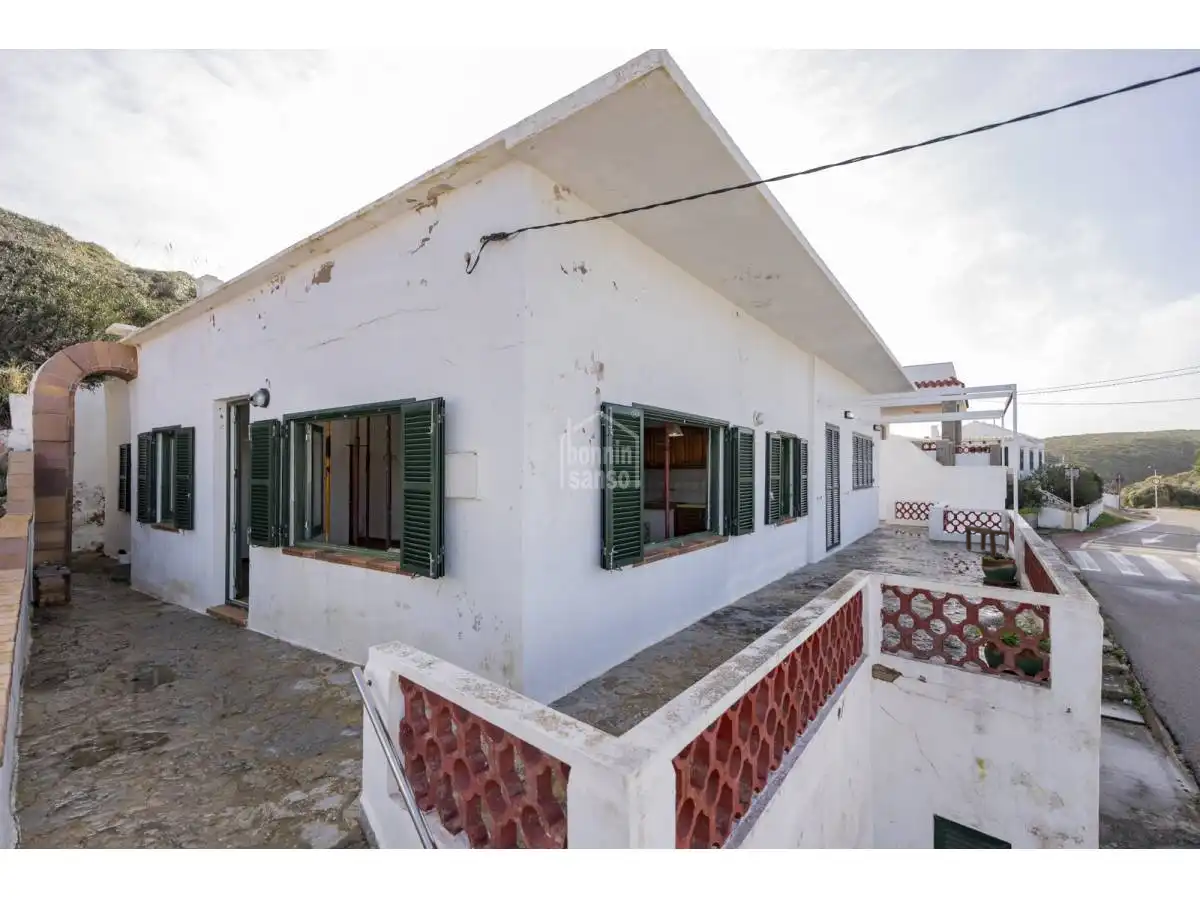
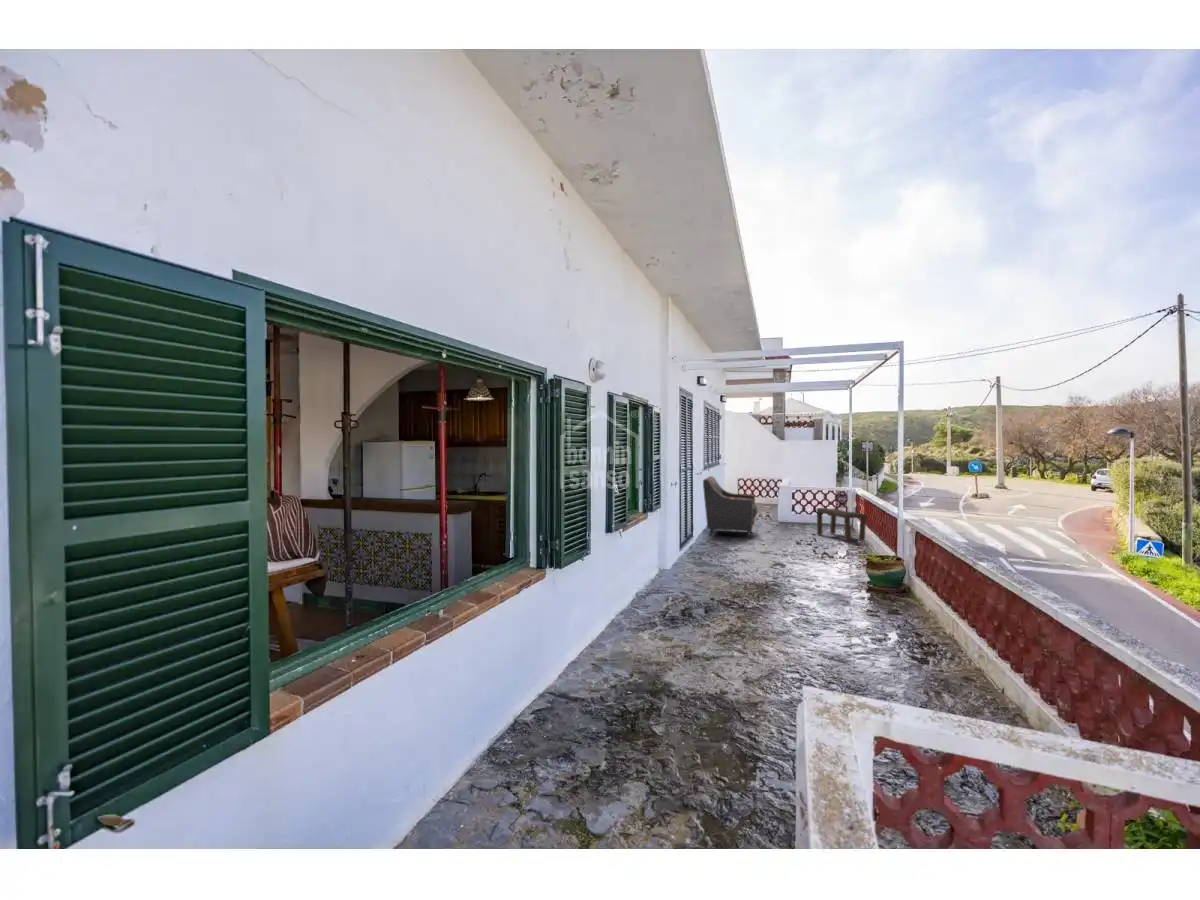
chair: none [853,496,906,550] -> present [703,476,758,538]

